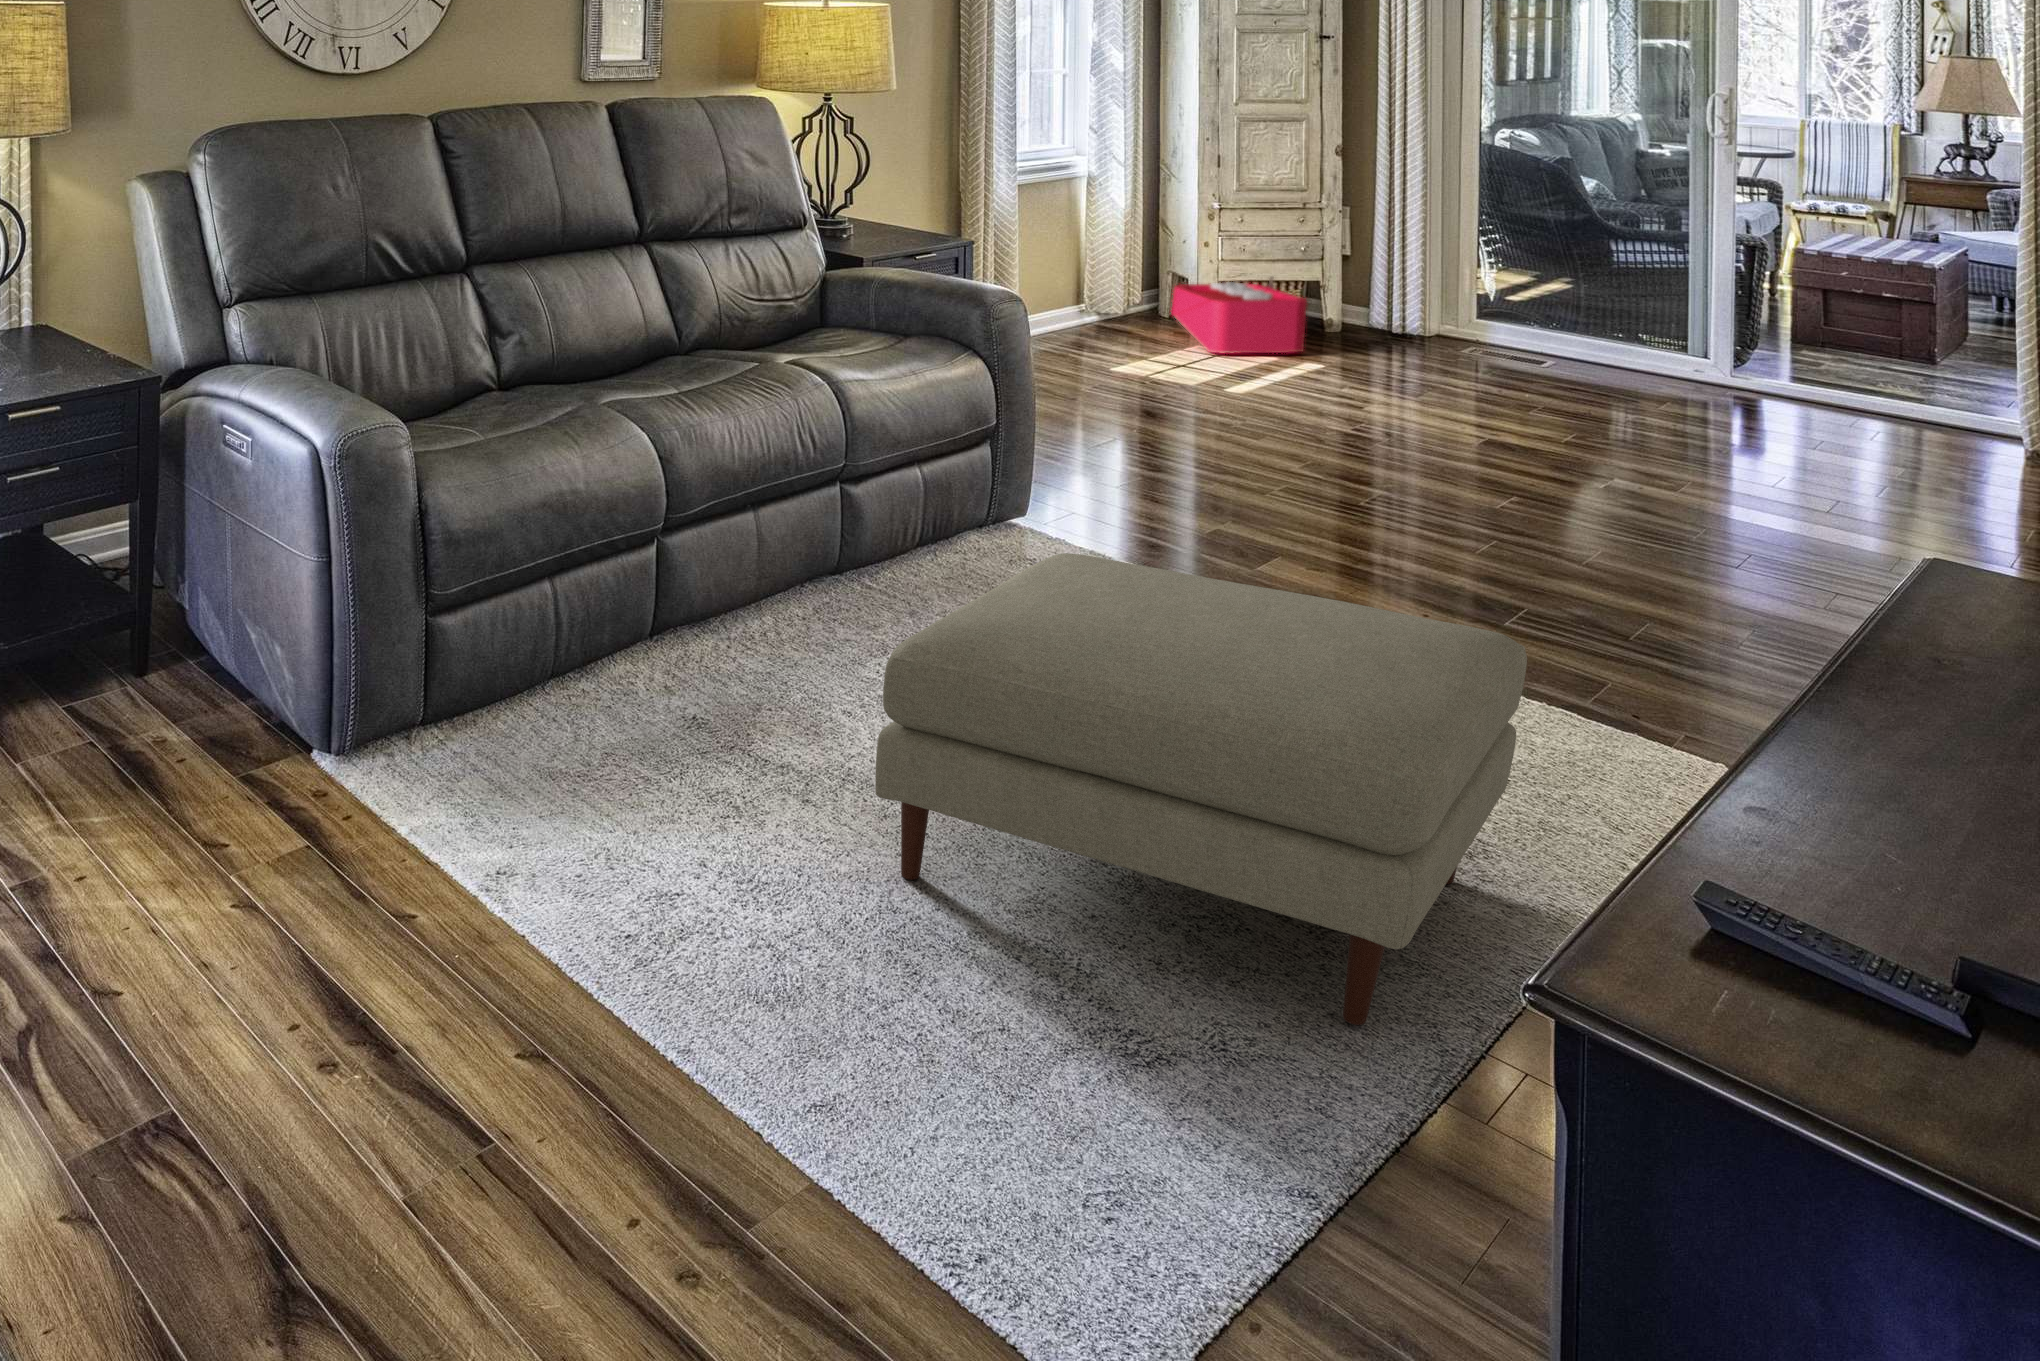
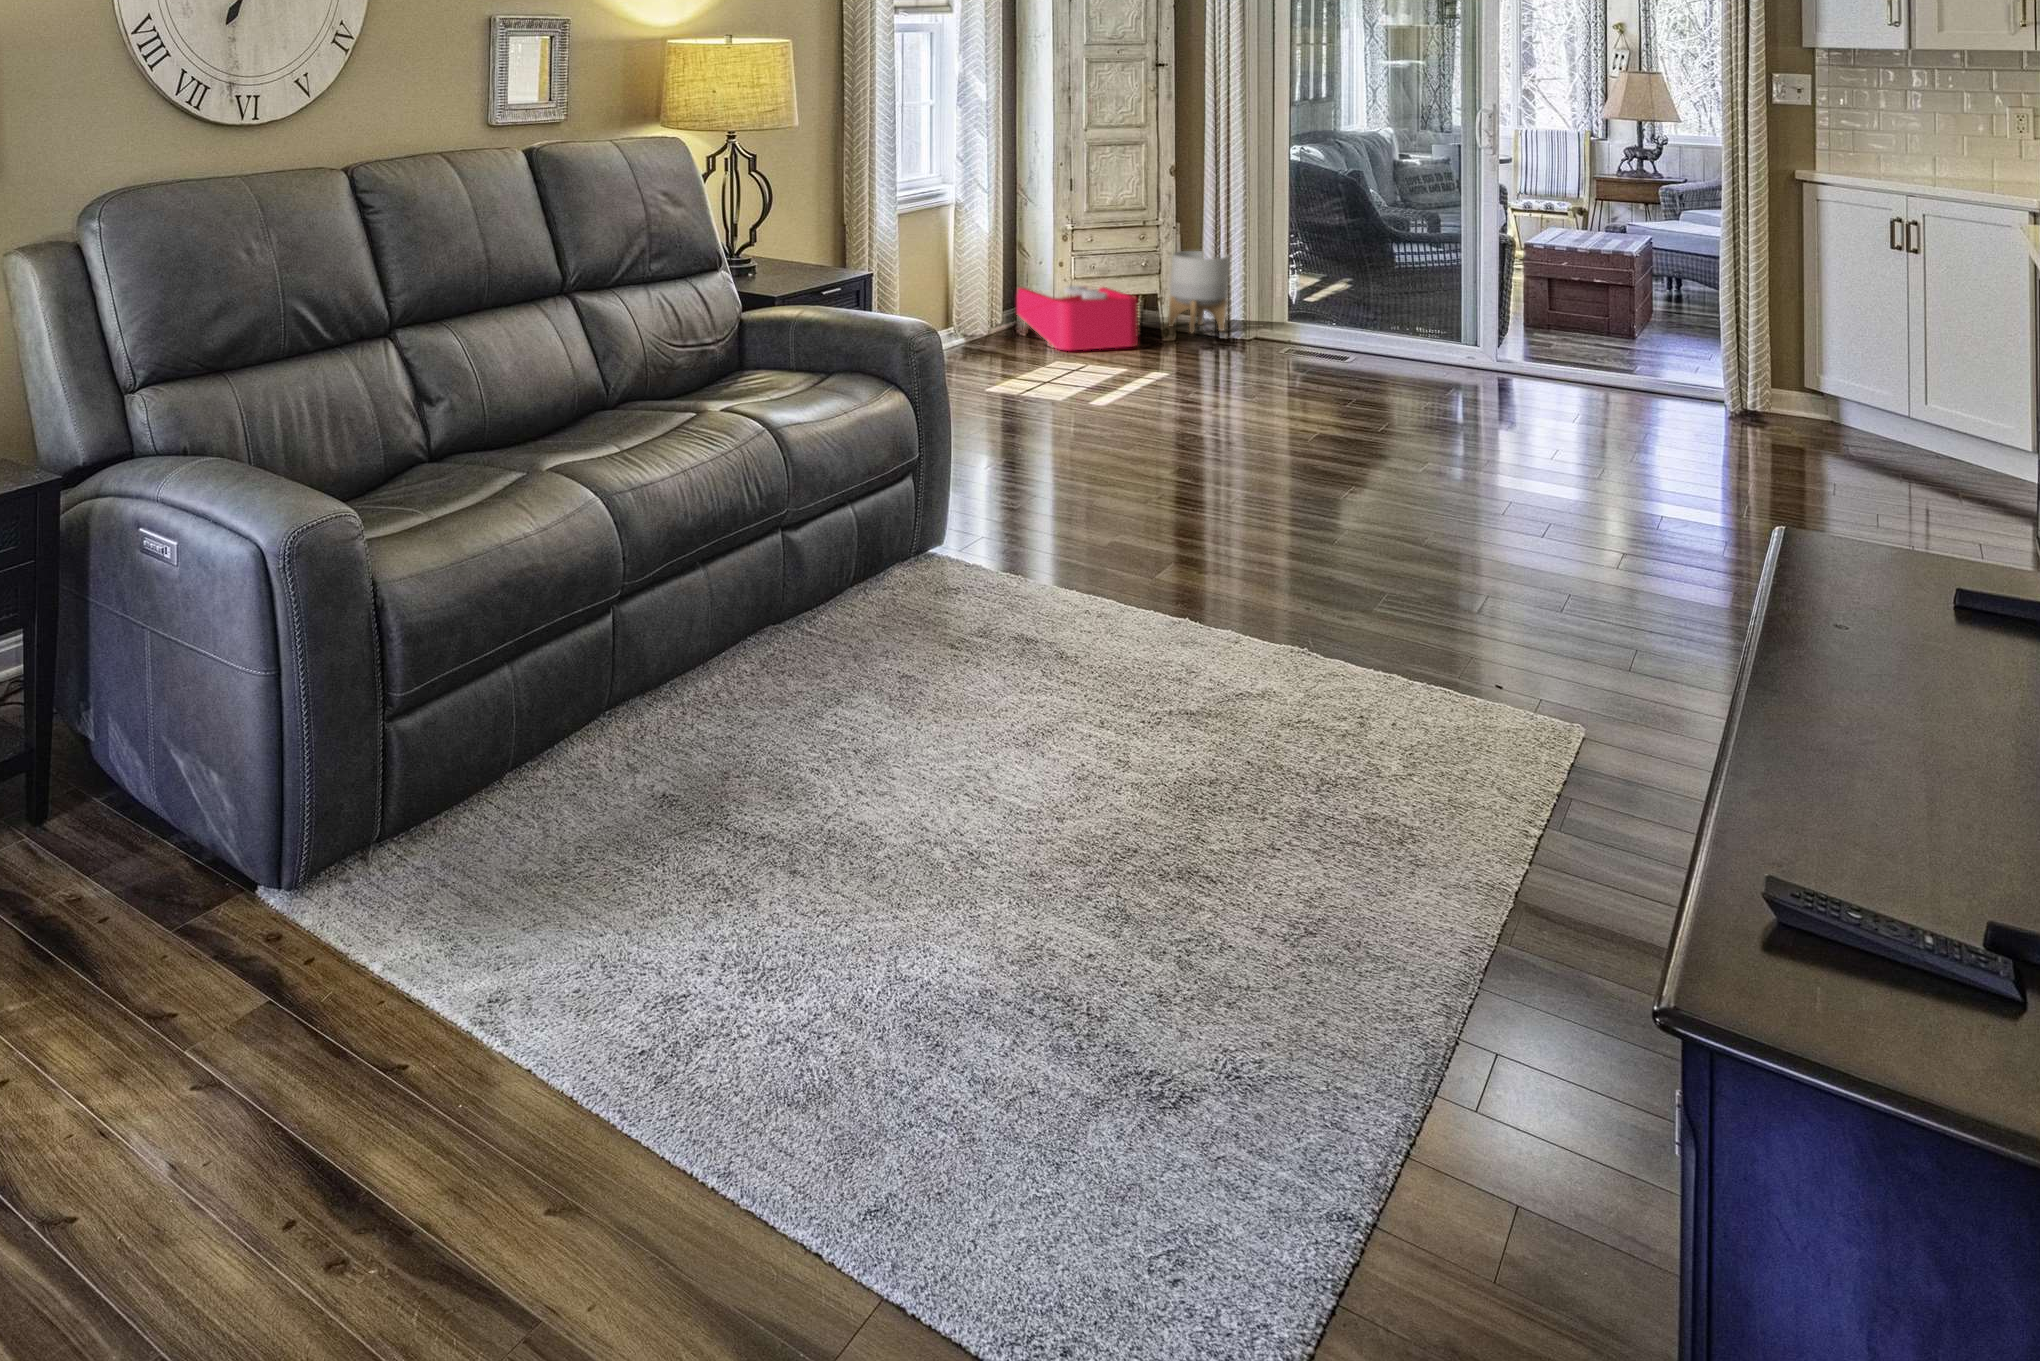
planter: none [1350,253,1428,343] -> present [1168,251,1230,333]
ottoman: present [875,553,1527,1025] -> none [997,639,1659,1194]

